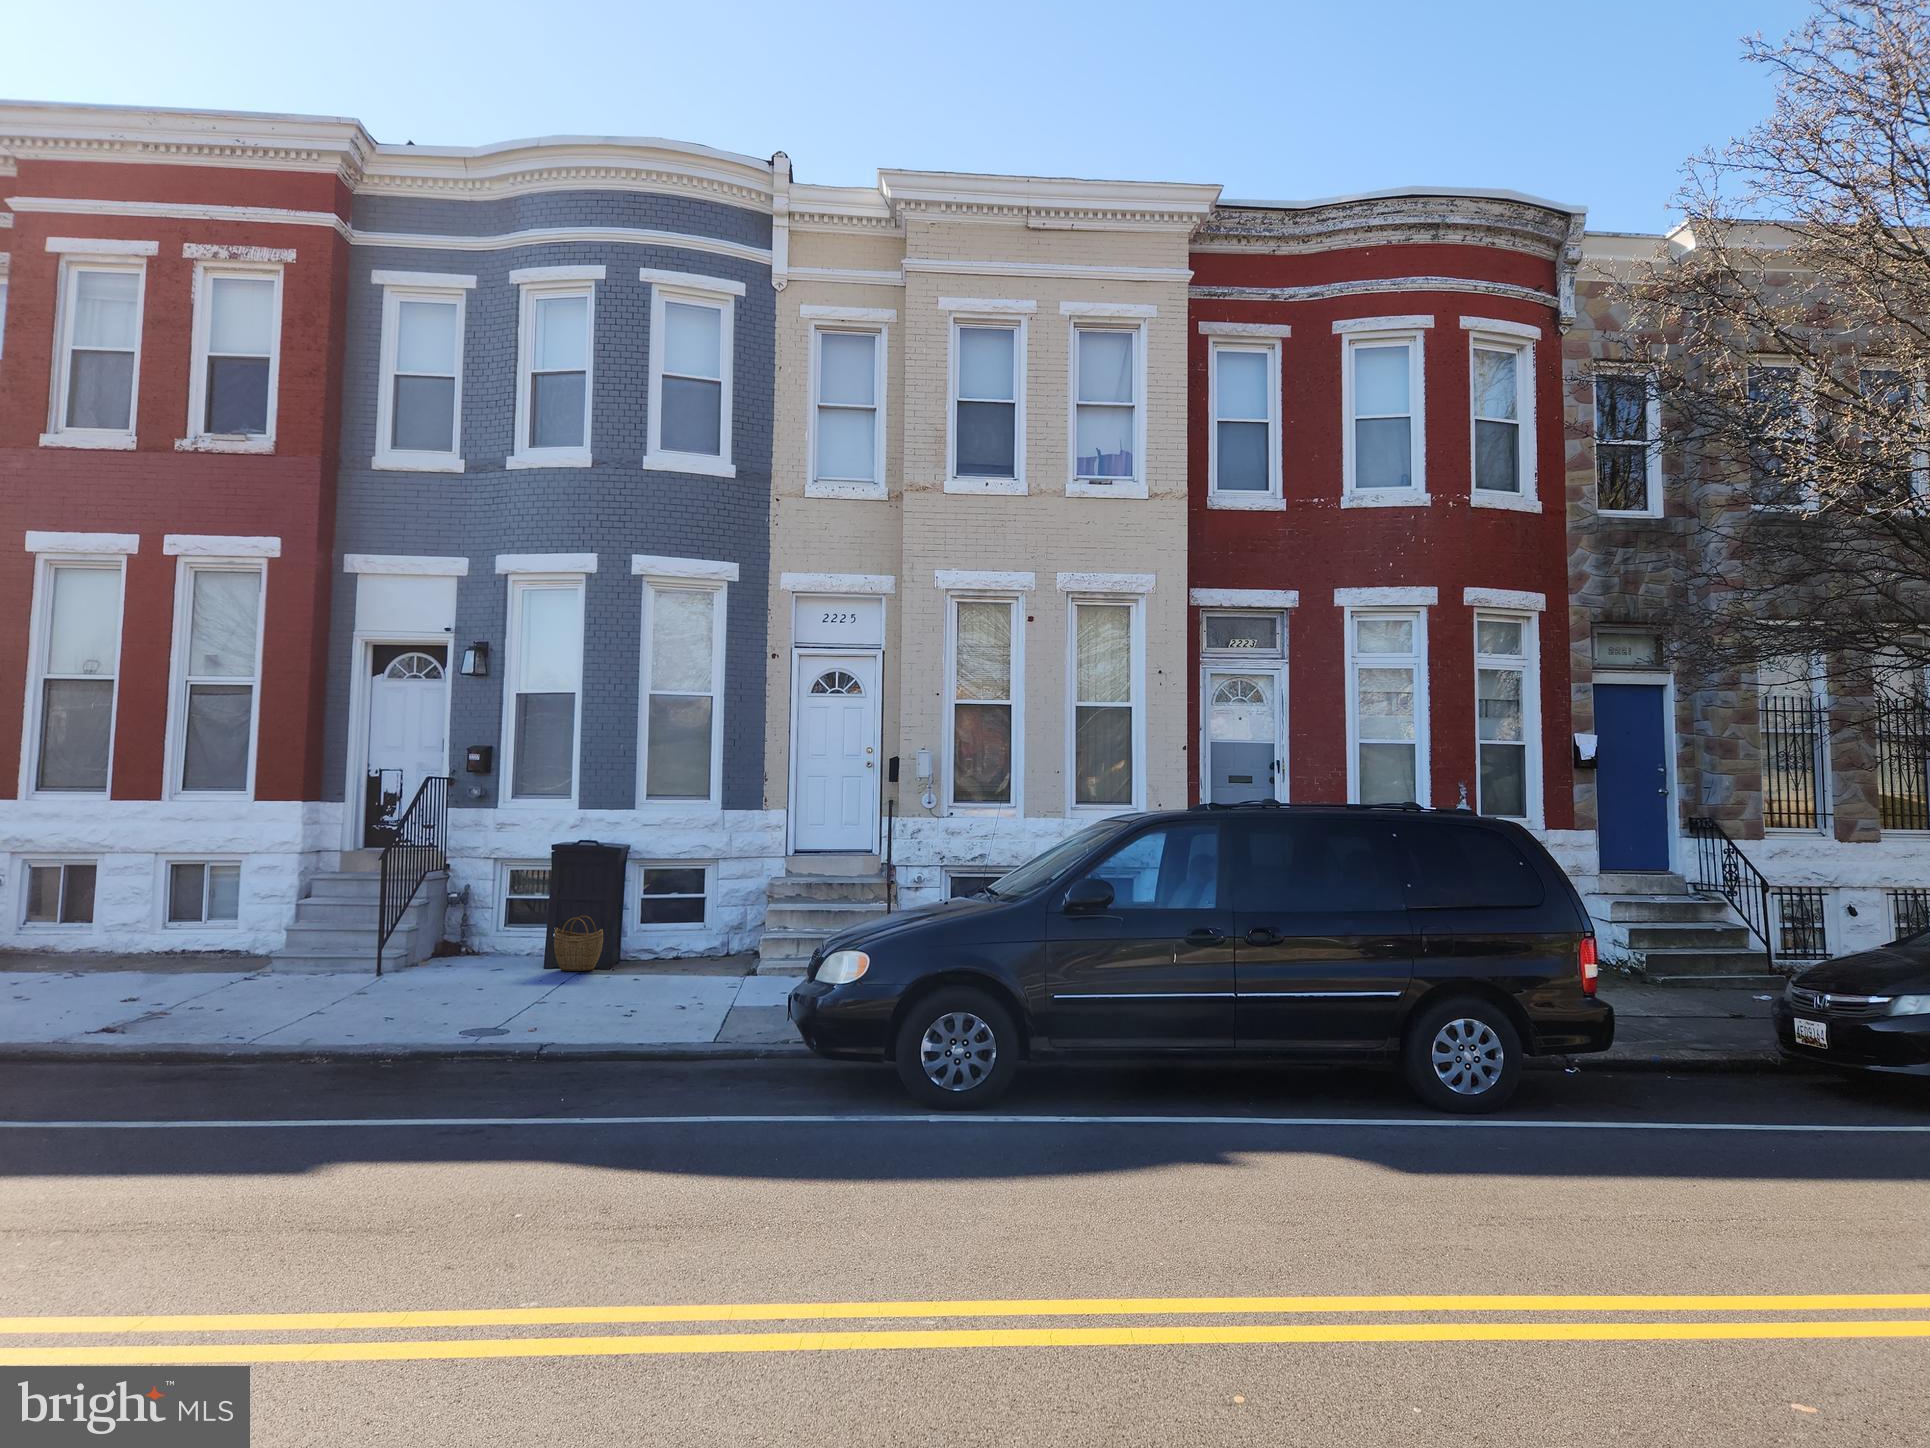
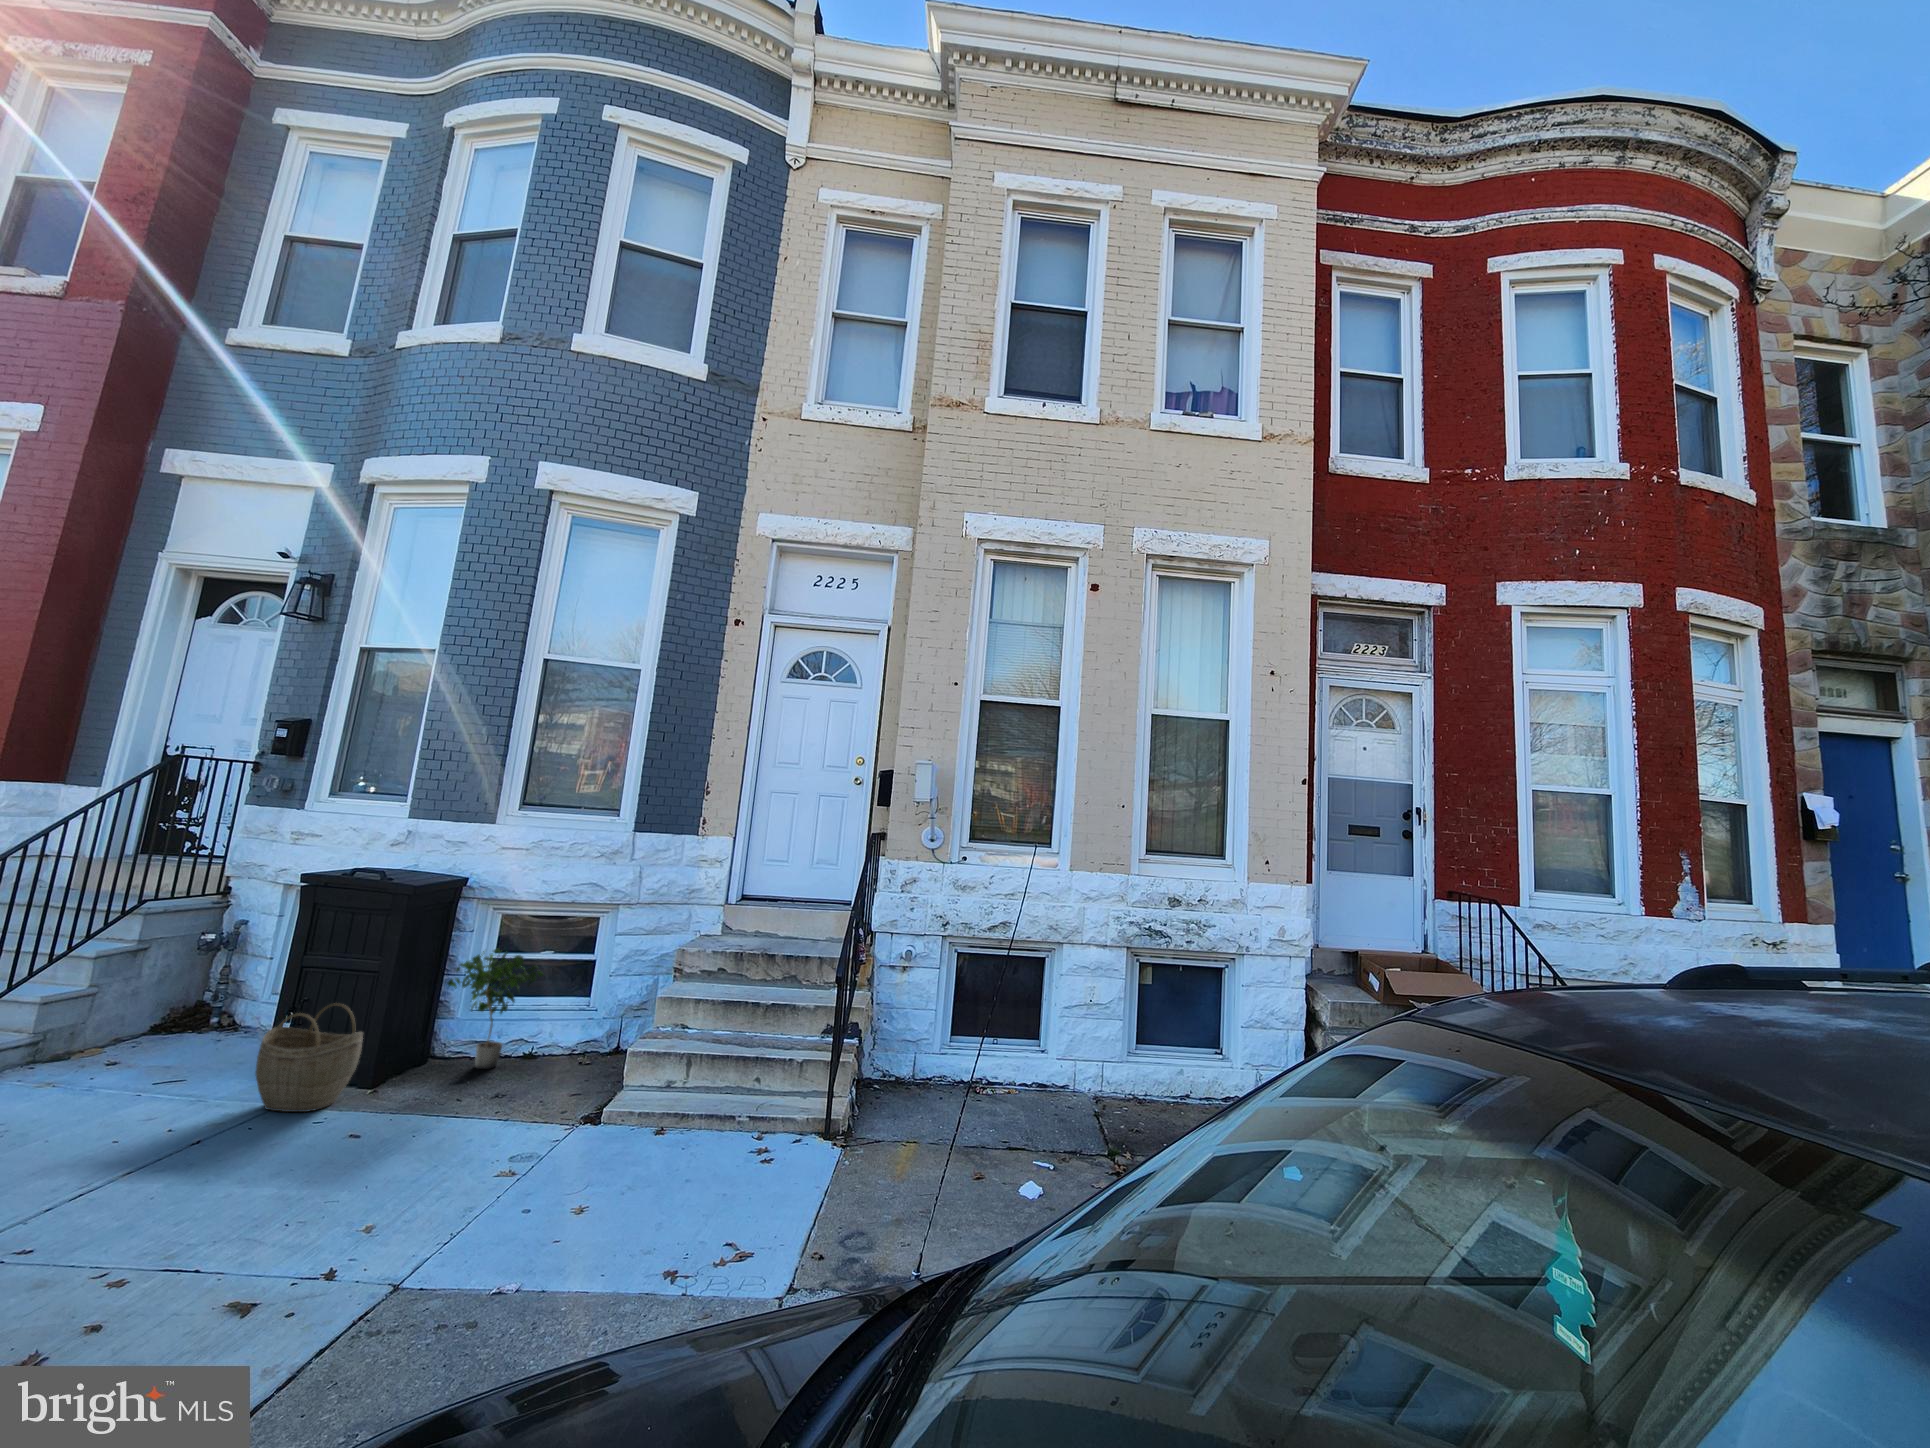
potted plant: none [627,888,685,959] -> present [447,948,543,1069]

